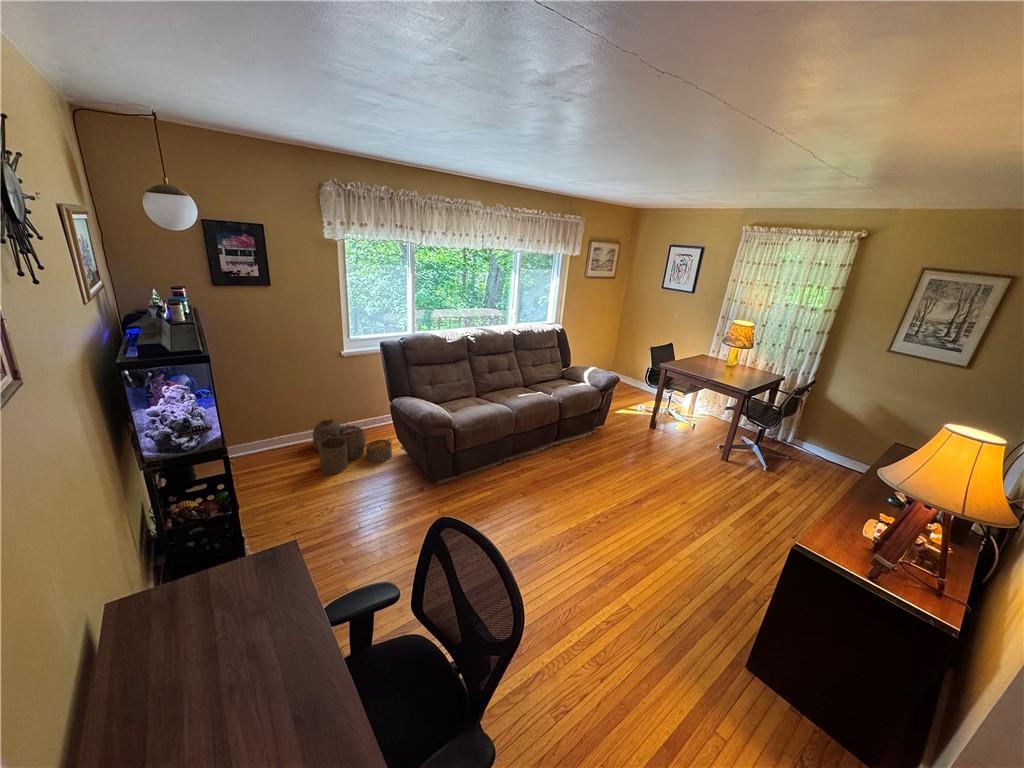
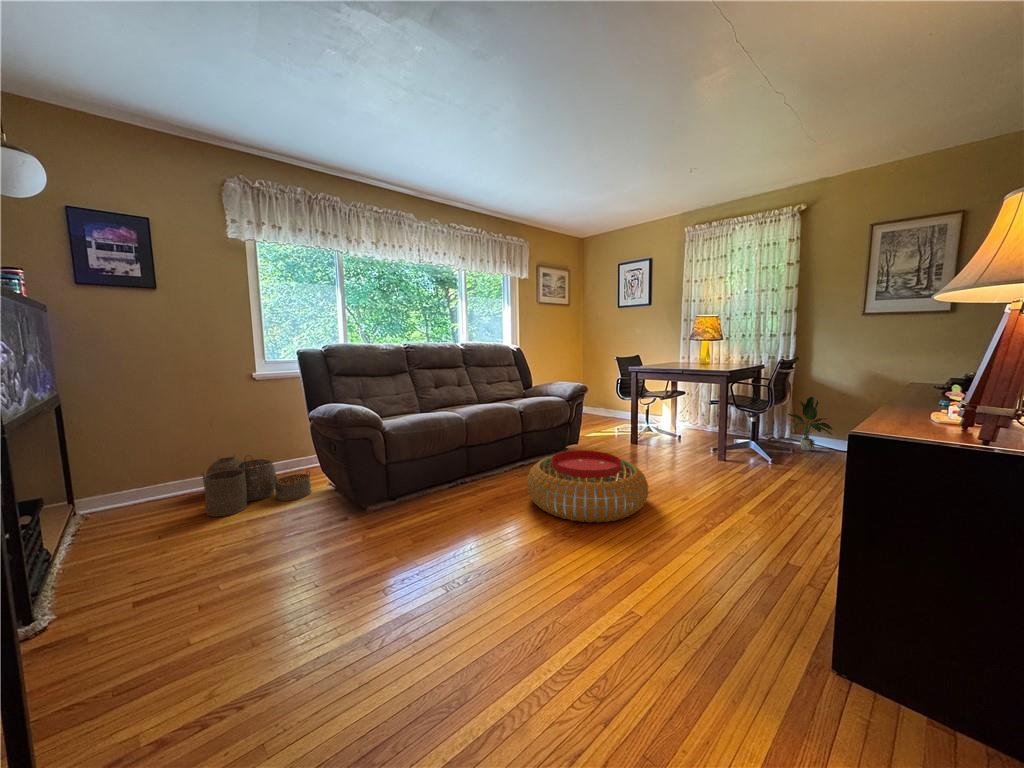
potted plant: none [792,413,829,457] -> present [788,397,832,451]
pouf: none [560,450,656,519] -> present [527,450,648,522]

